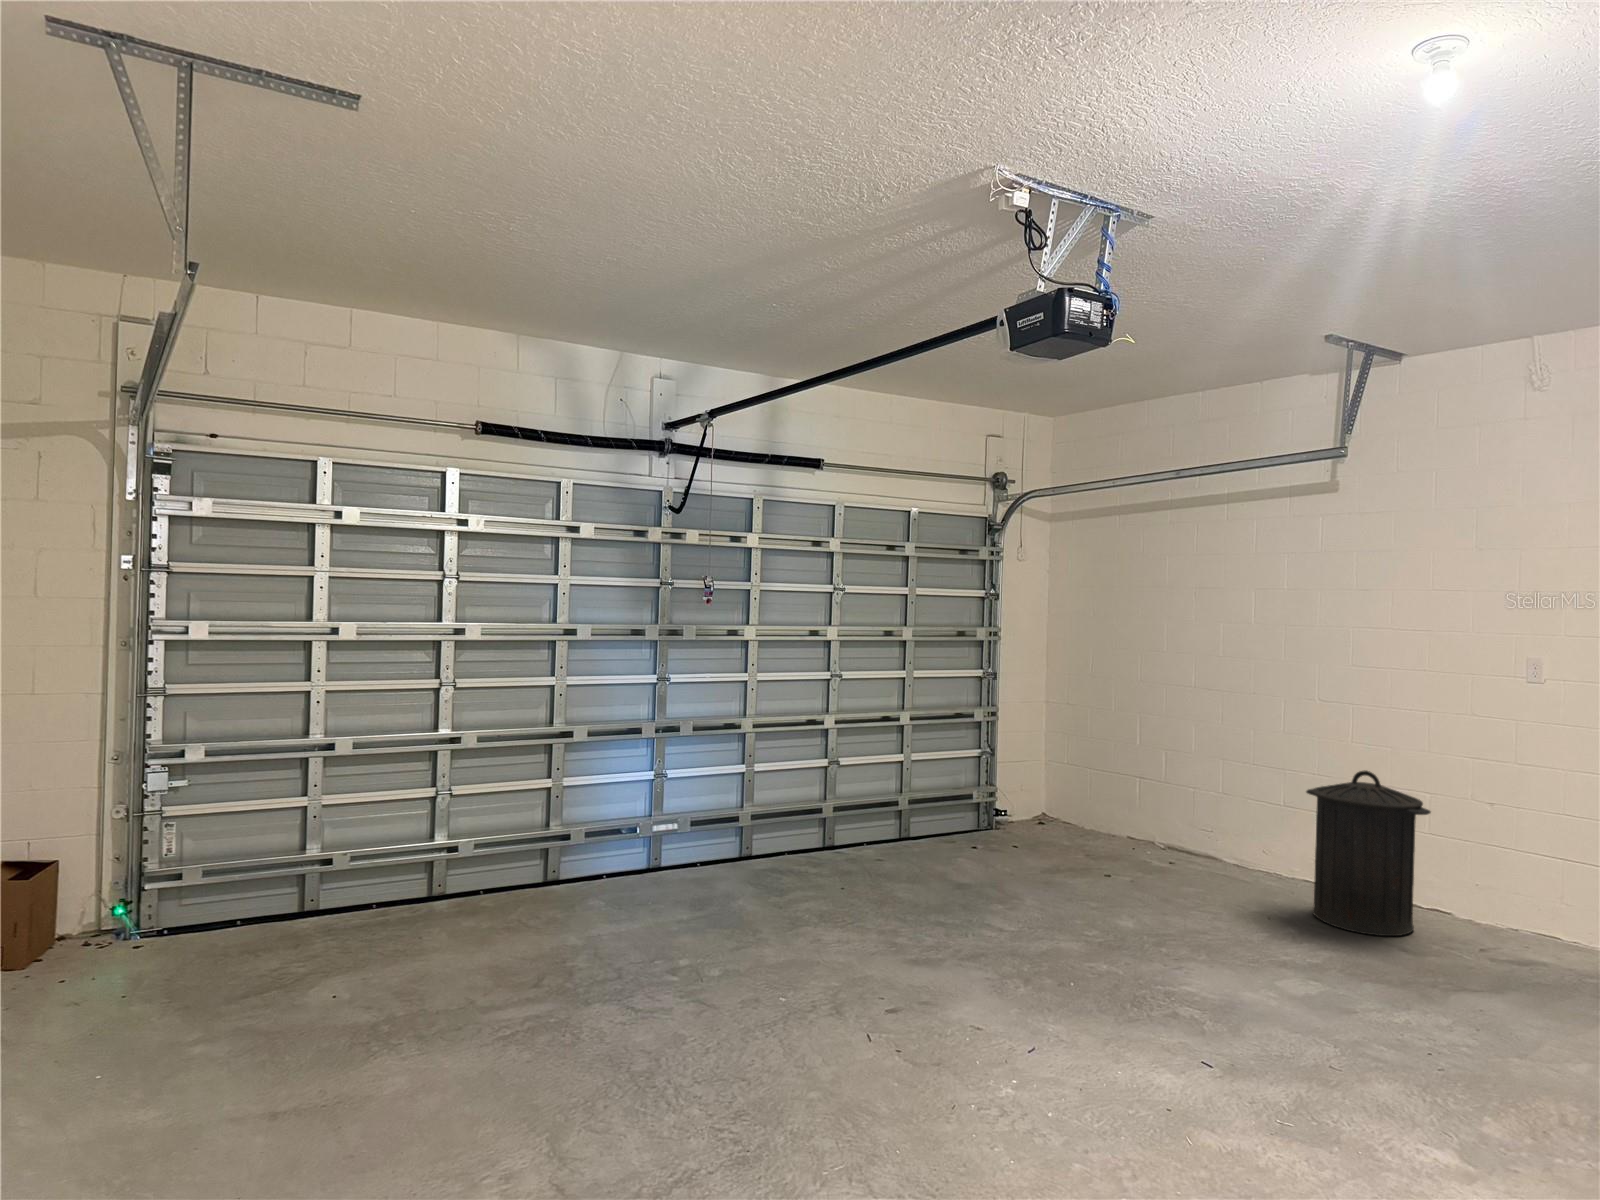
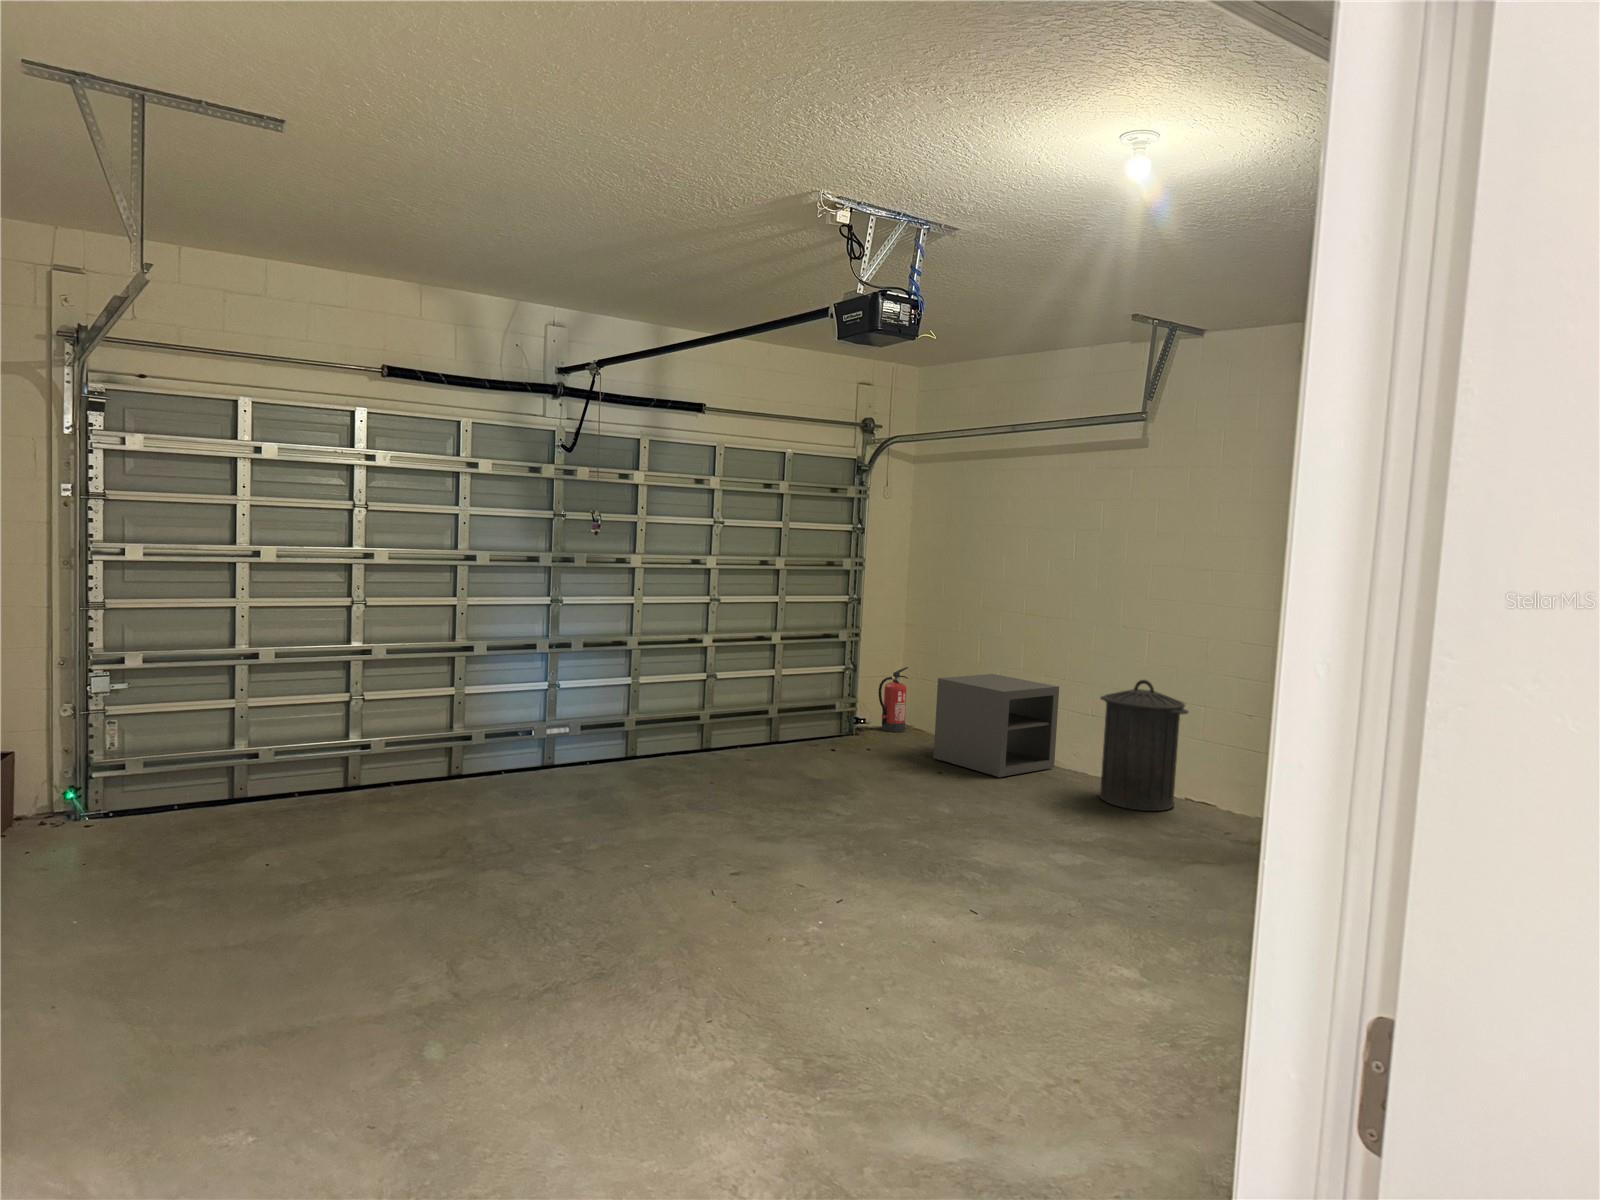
fire extinguisher: none [1019,749,1051,824] -> present [879,667,908,732]
storage cabinet: none [1093,759,1244,886] -> present [933,674,1059,777]

